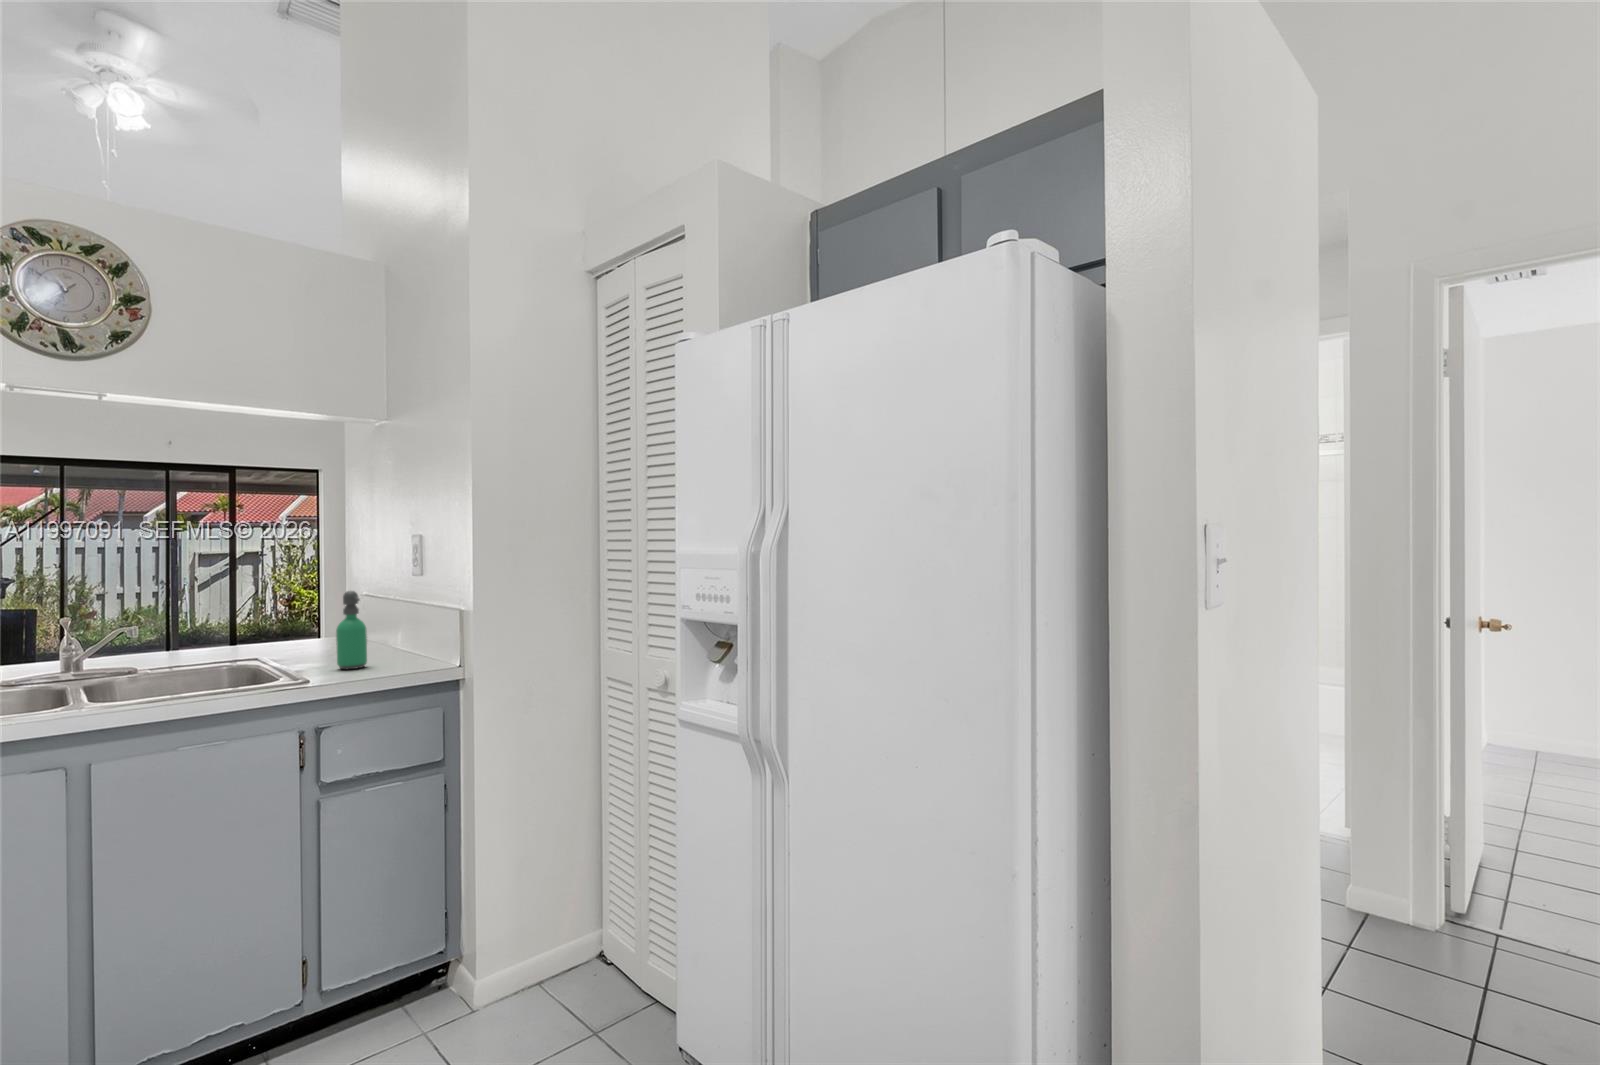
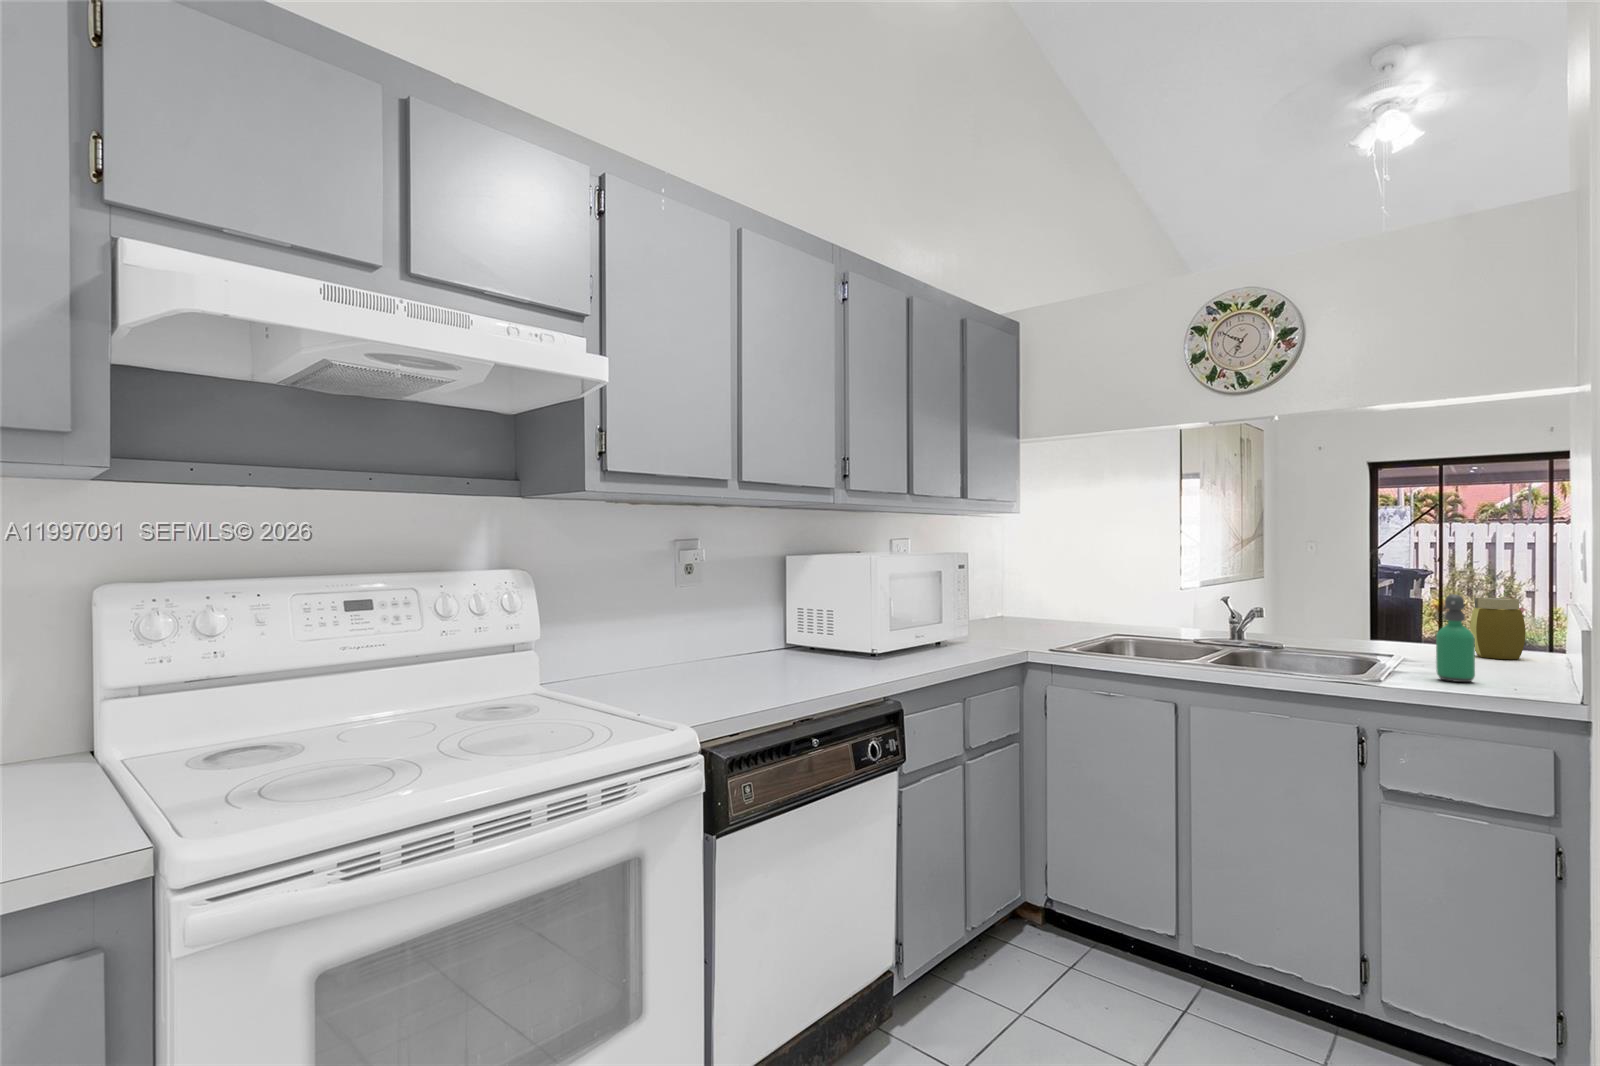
jar: none [281,593,326,649] -> present [1470,597,1526,659]

